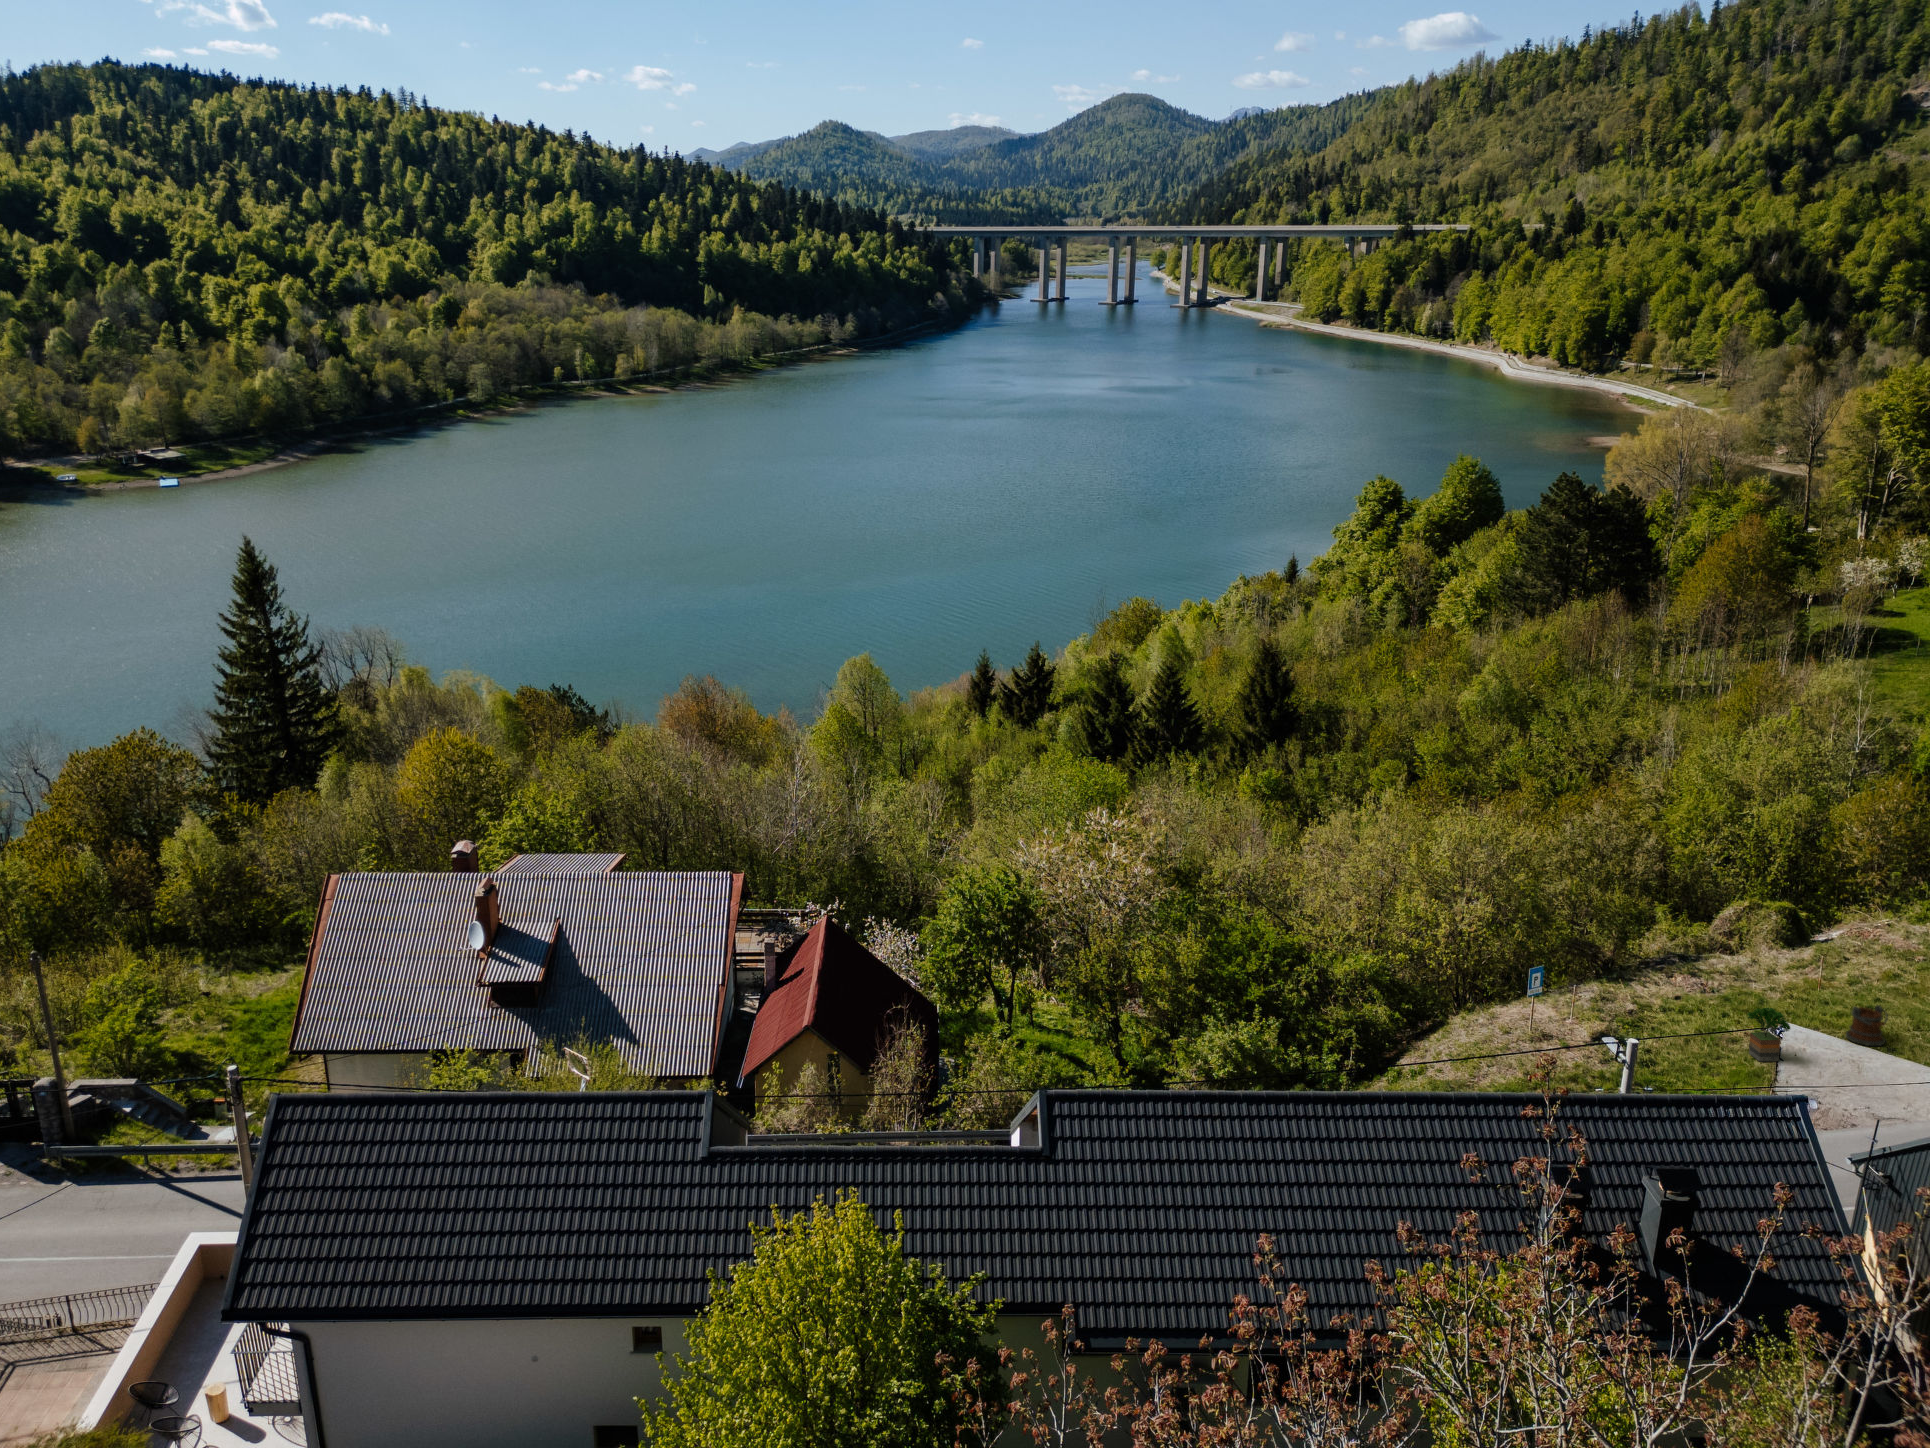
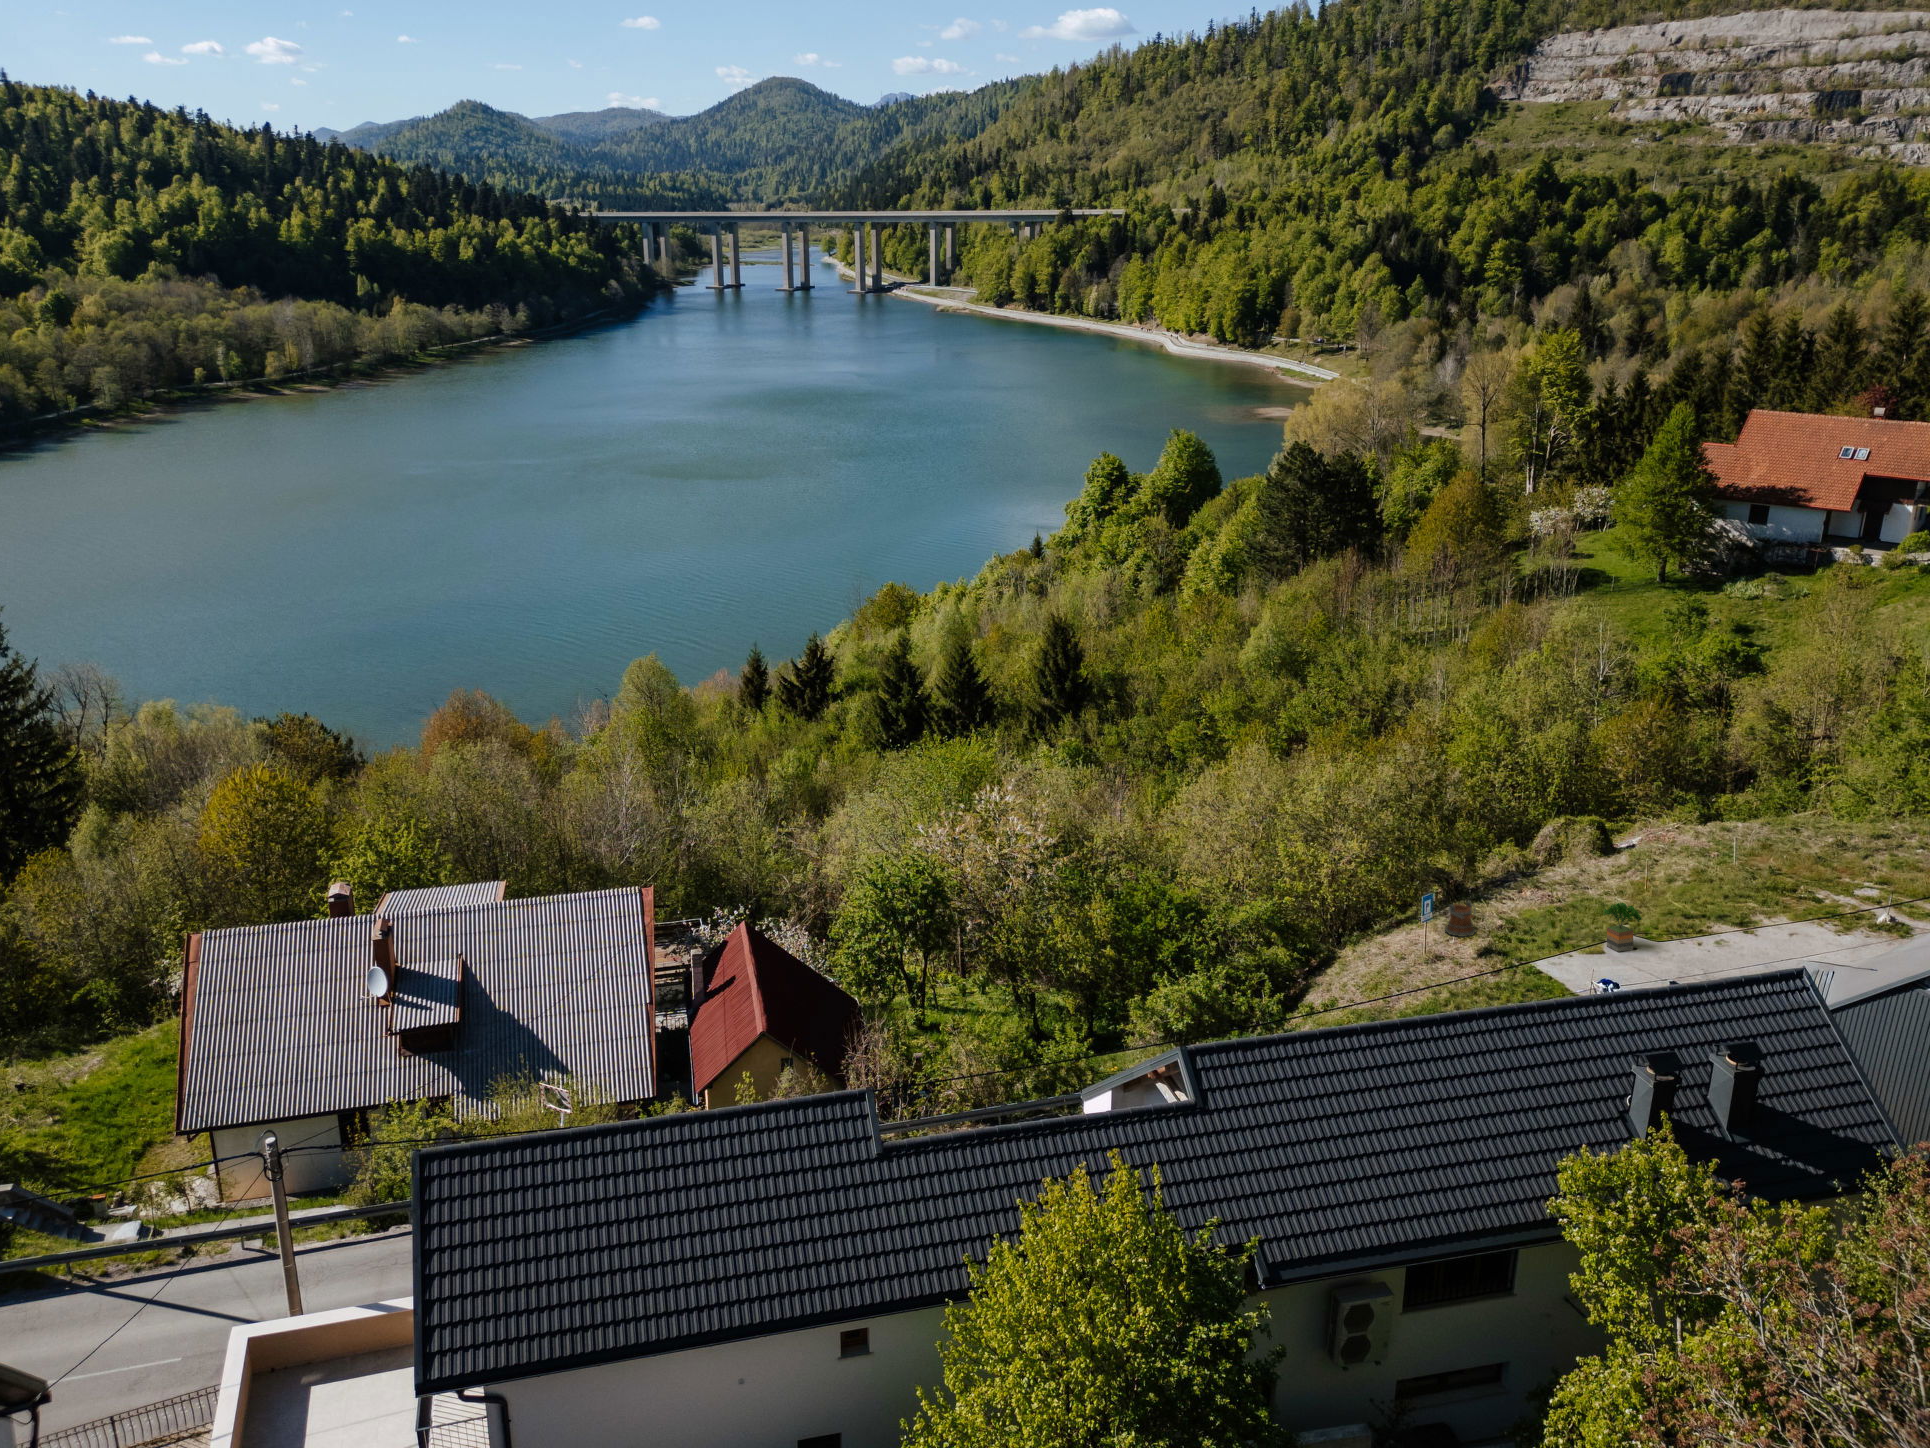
bucket: present [1846,1005,1888,1046] -> present [1445,901,1476,937]

